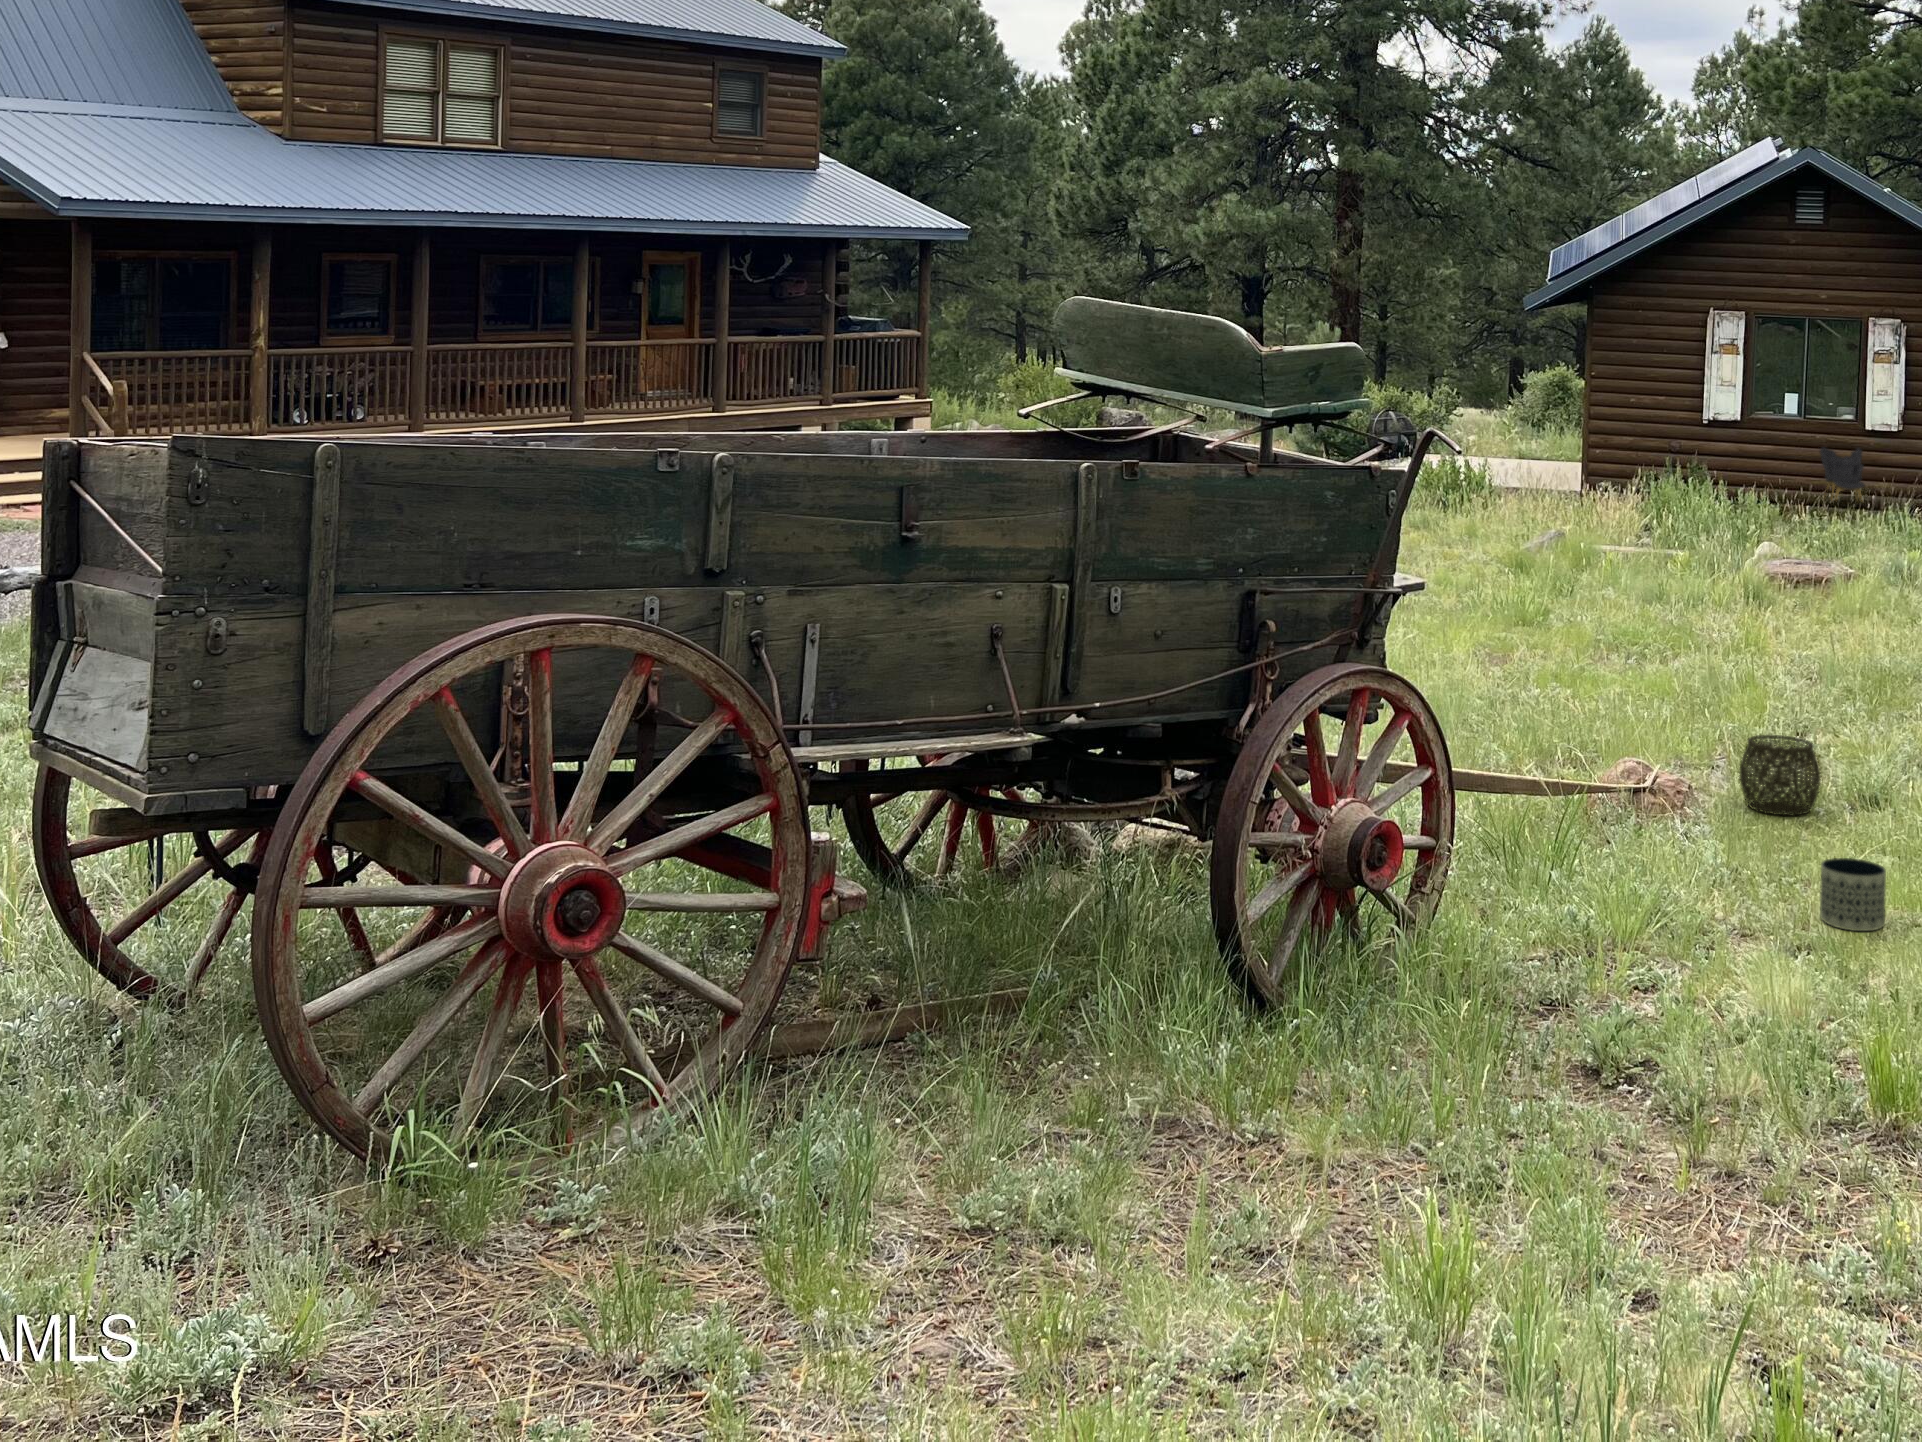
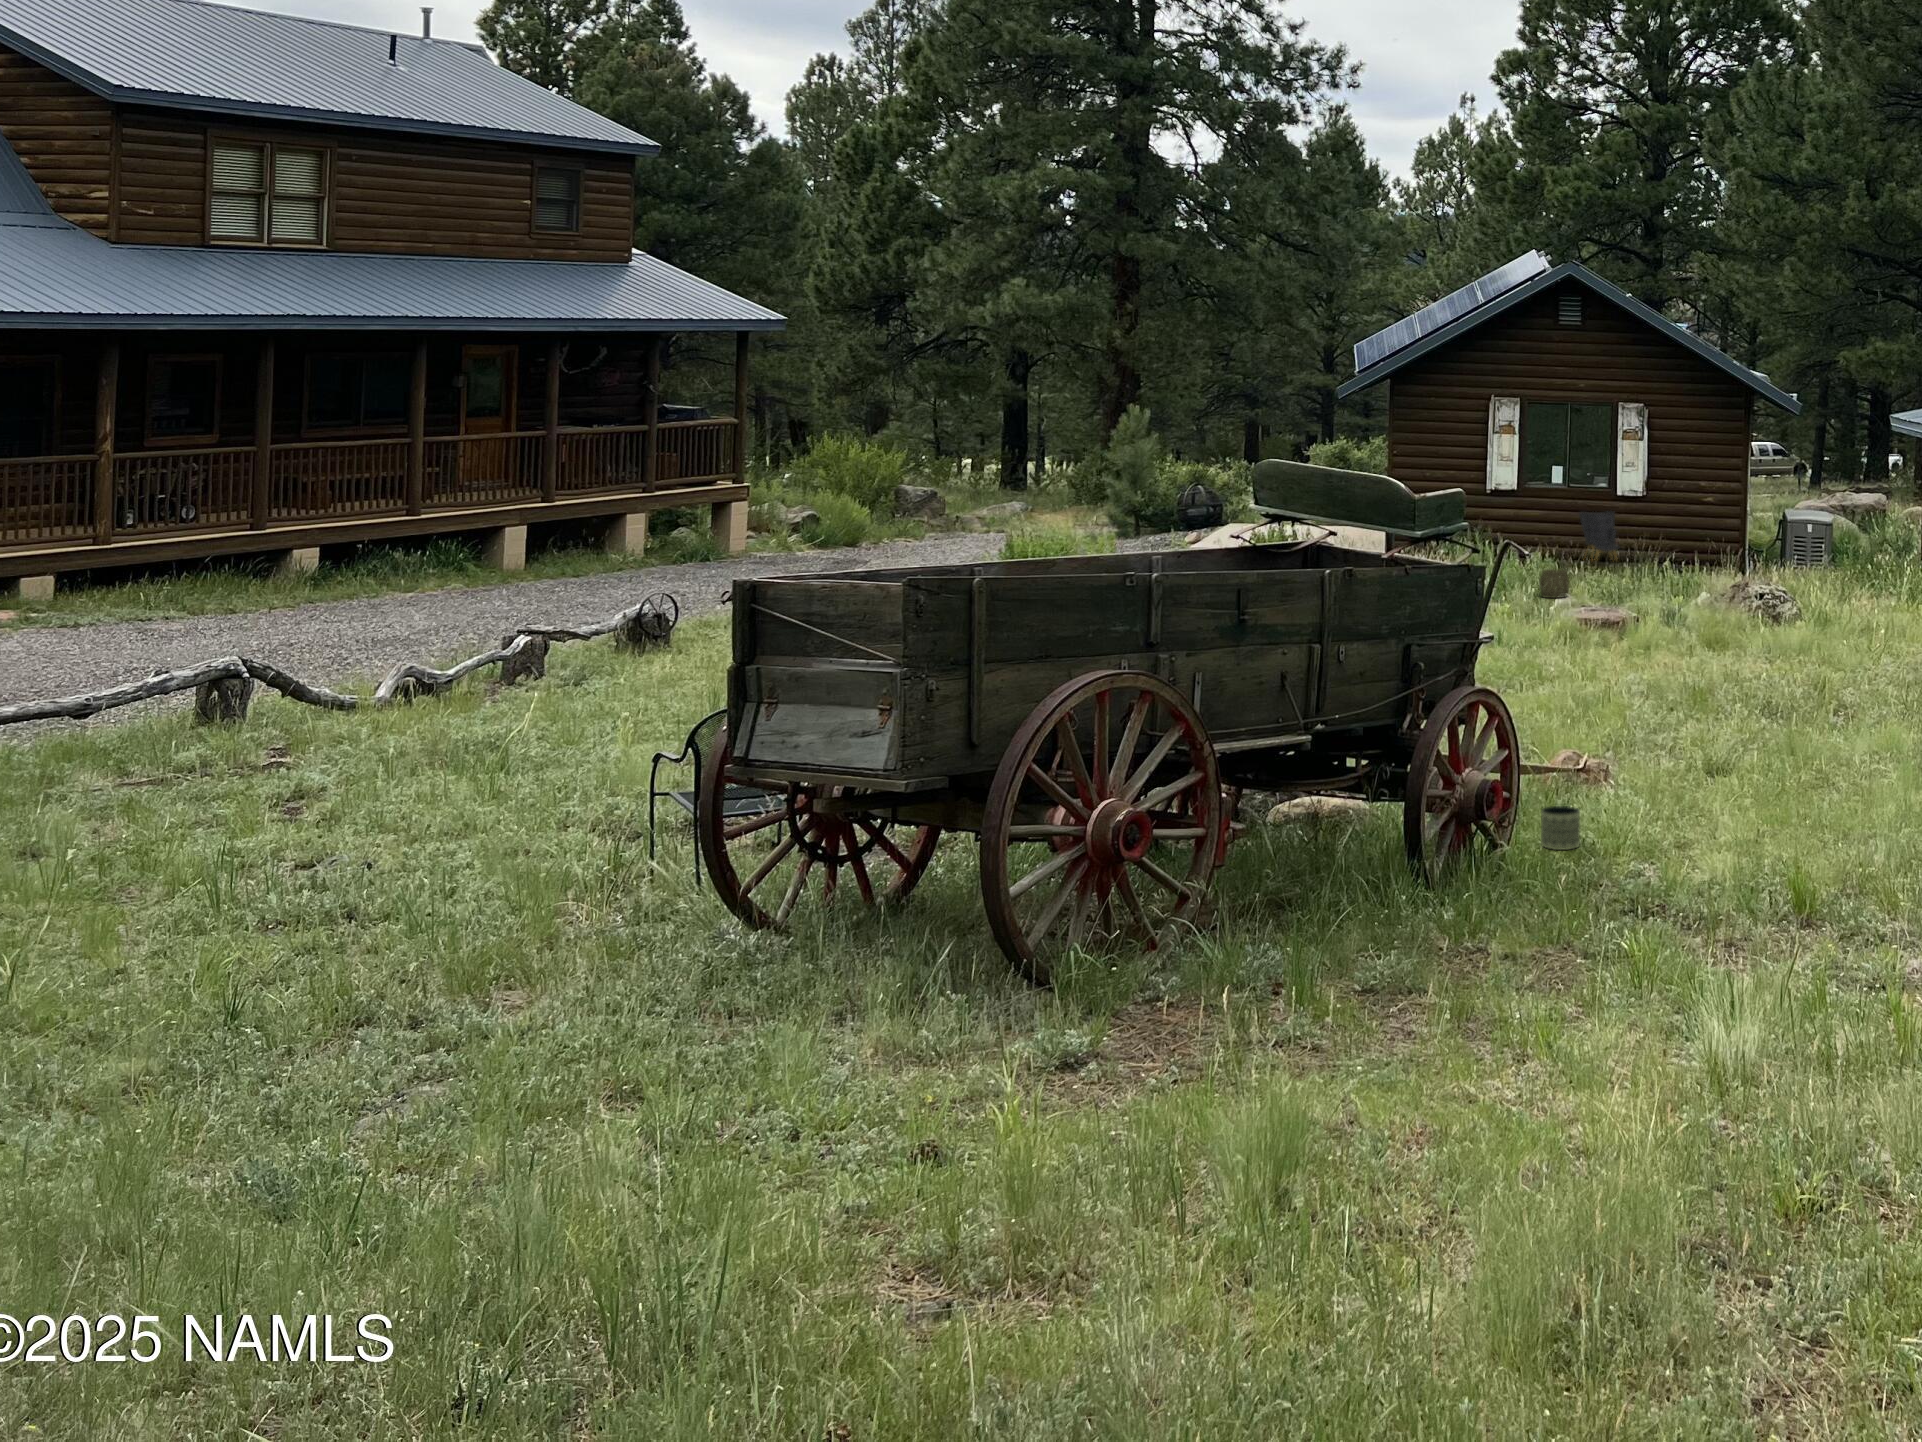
woven basket: present [1739,735,1820,816] -> present [1539,569,1569,598]
planter: present [1820,858,1886,931] -> present [1541,806,1580,850]

